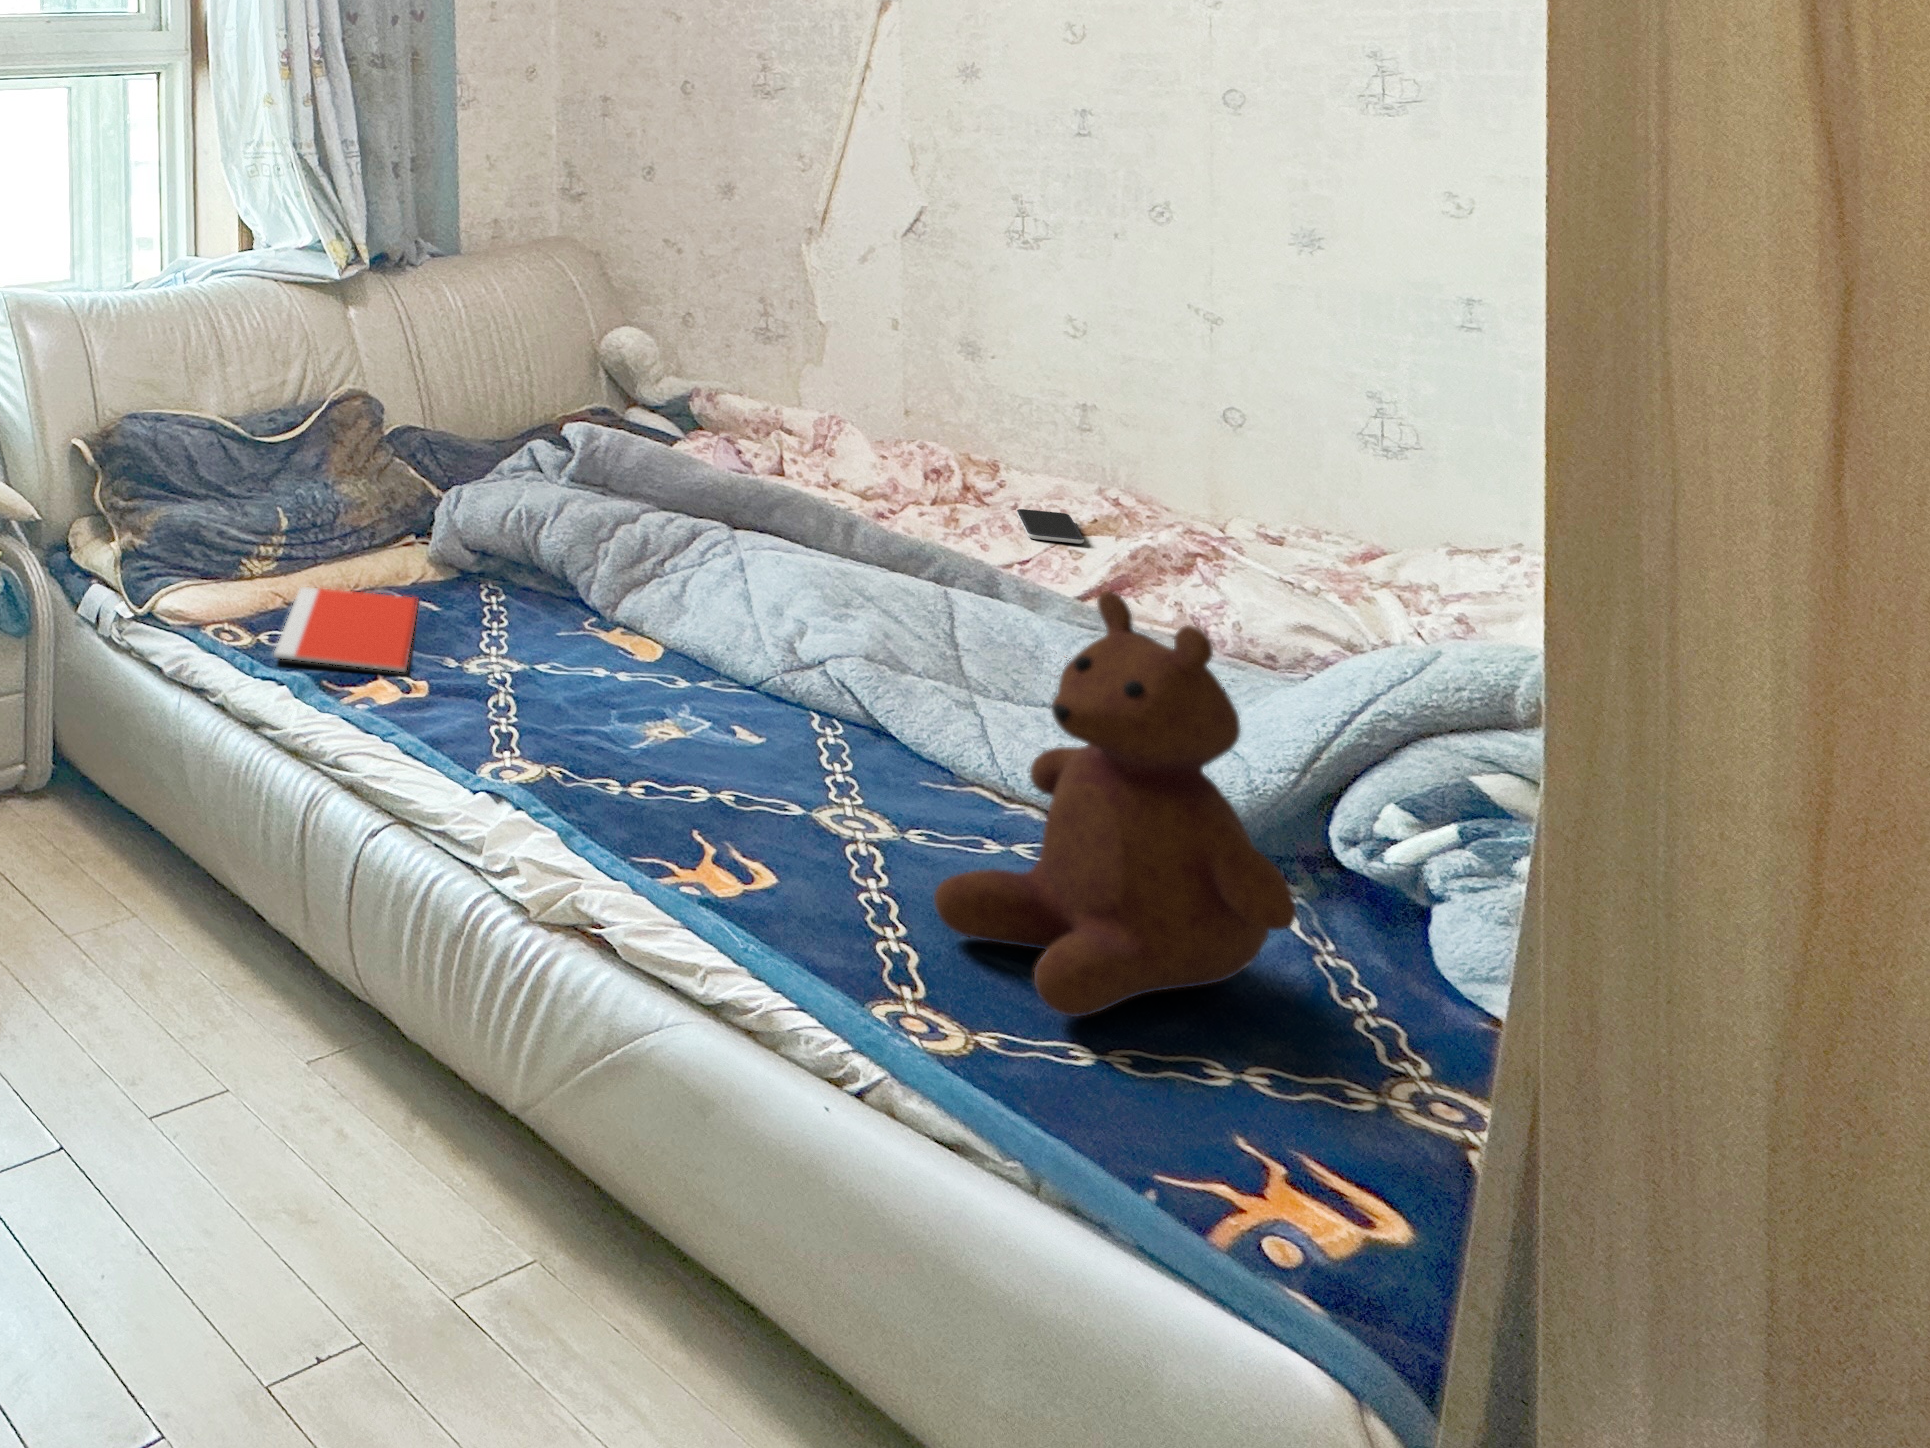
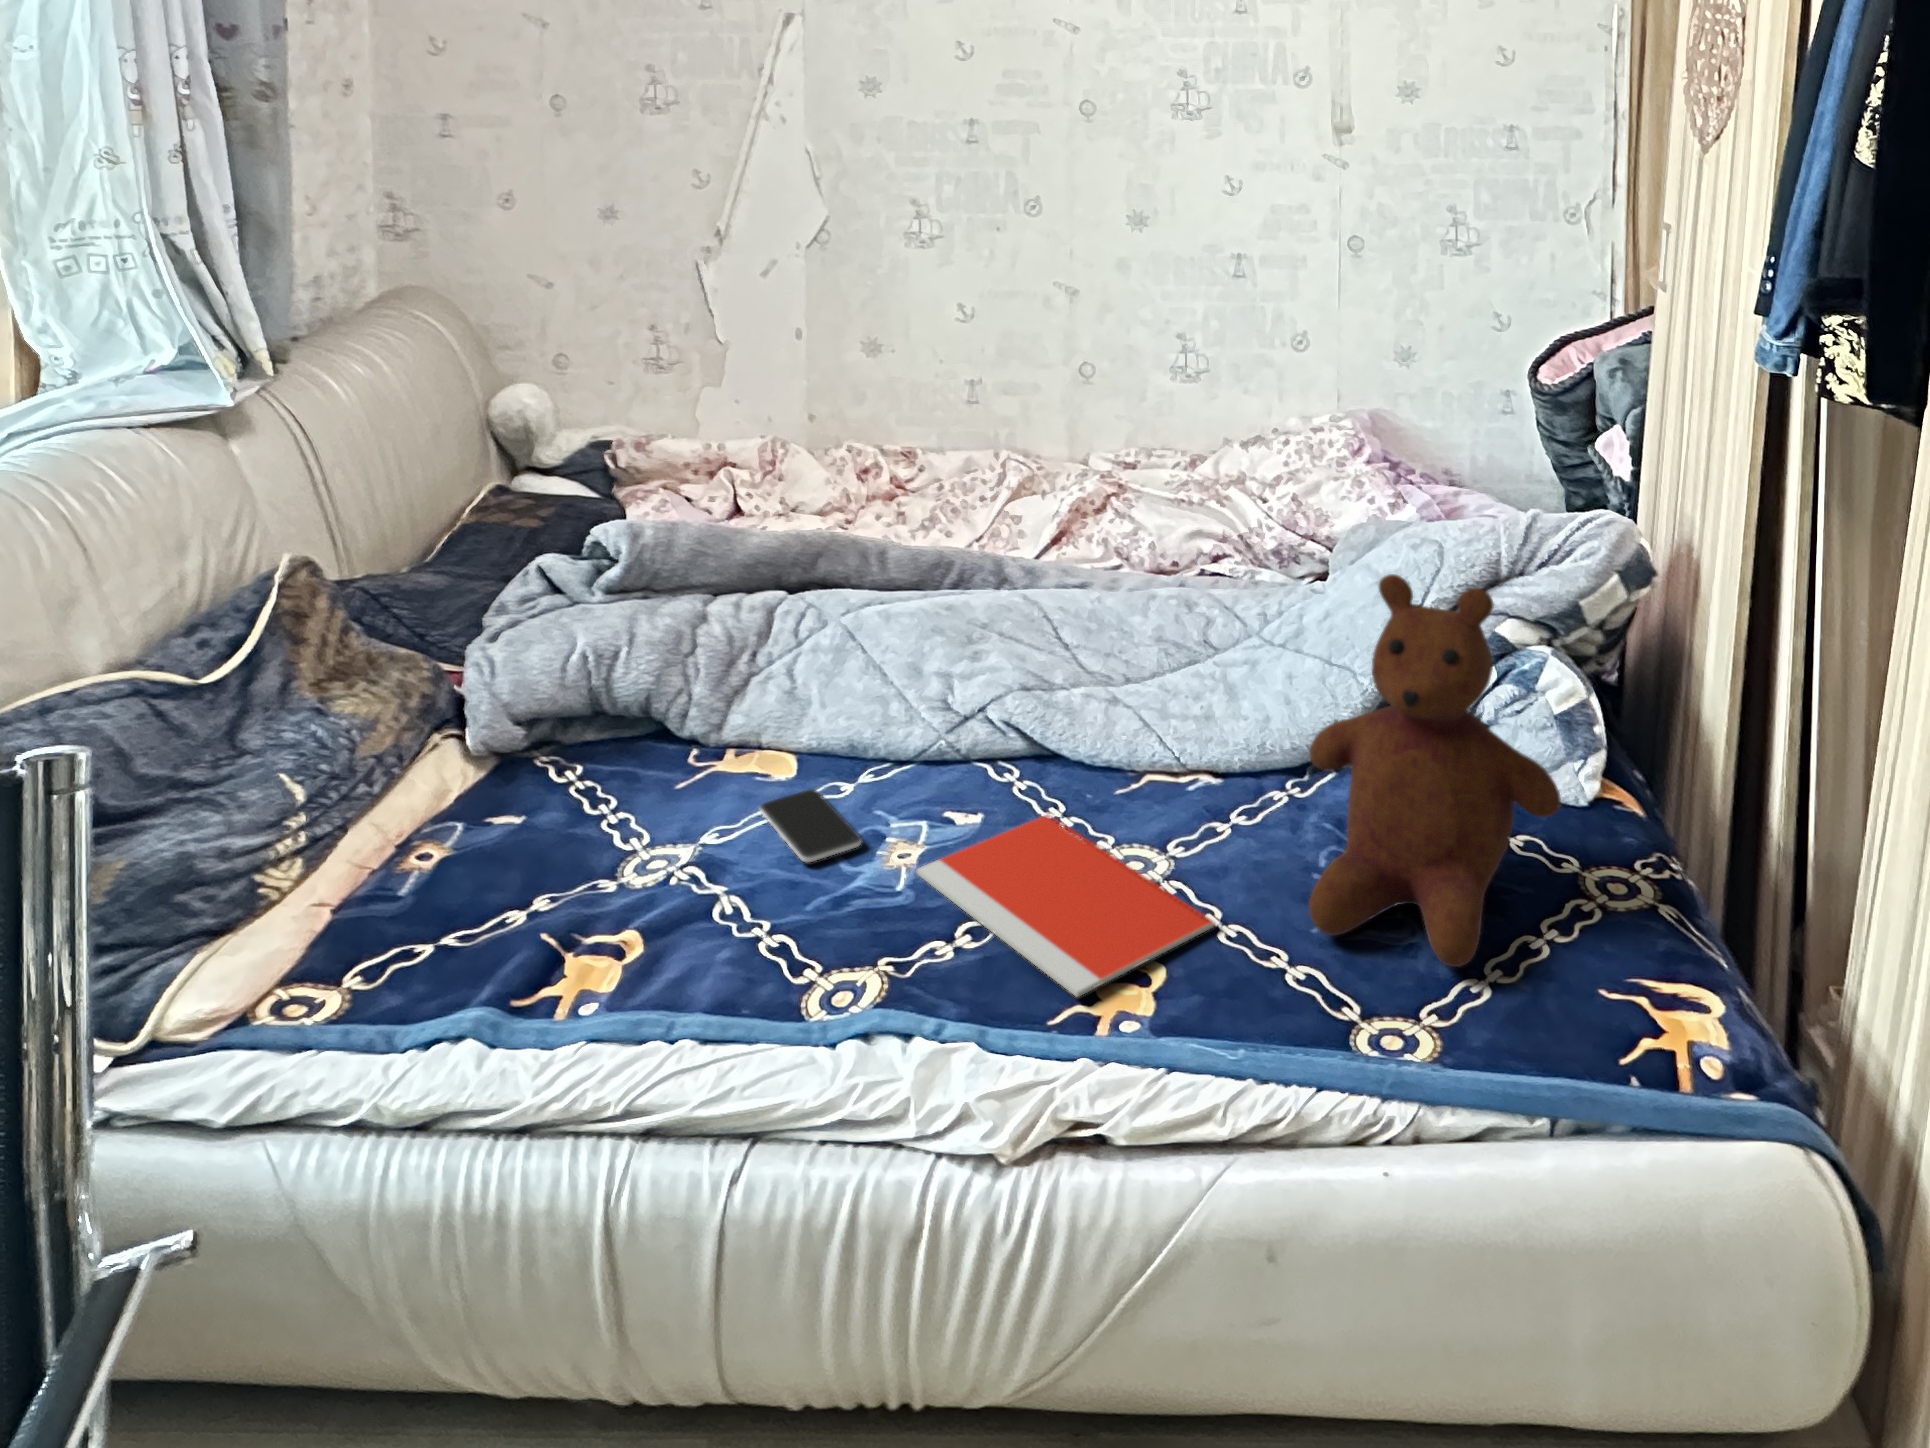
smartphone: present [1016,509,1084,544] -> present [760,789,861,862]
notebook: present [274,587,418,672] -> present [916,815,1214,997]

